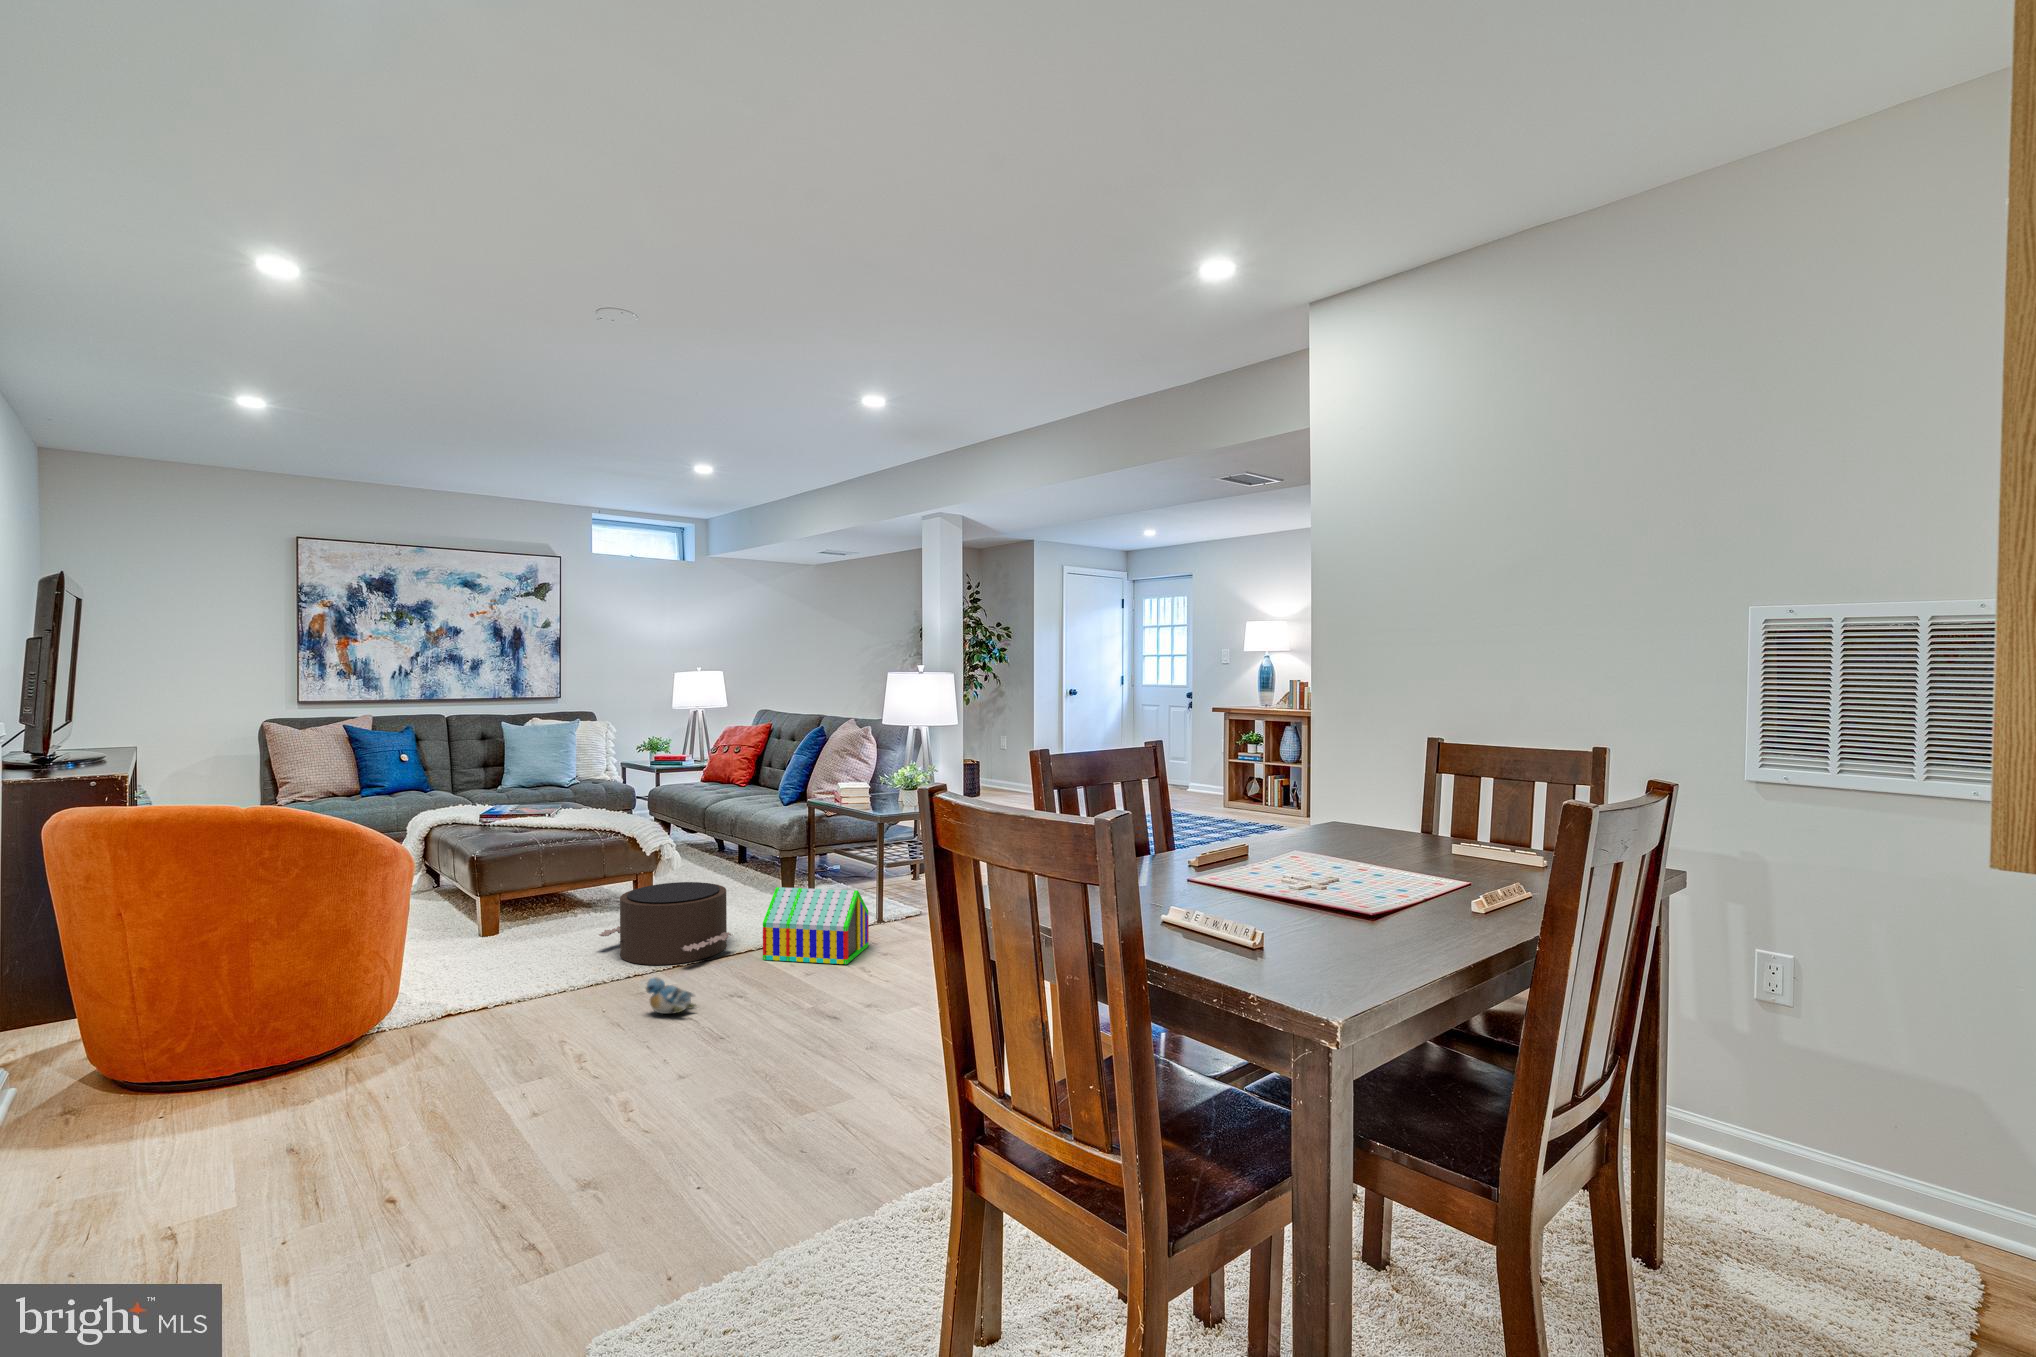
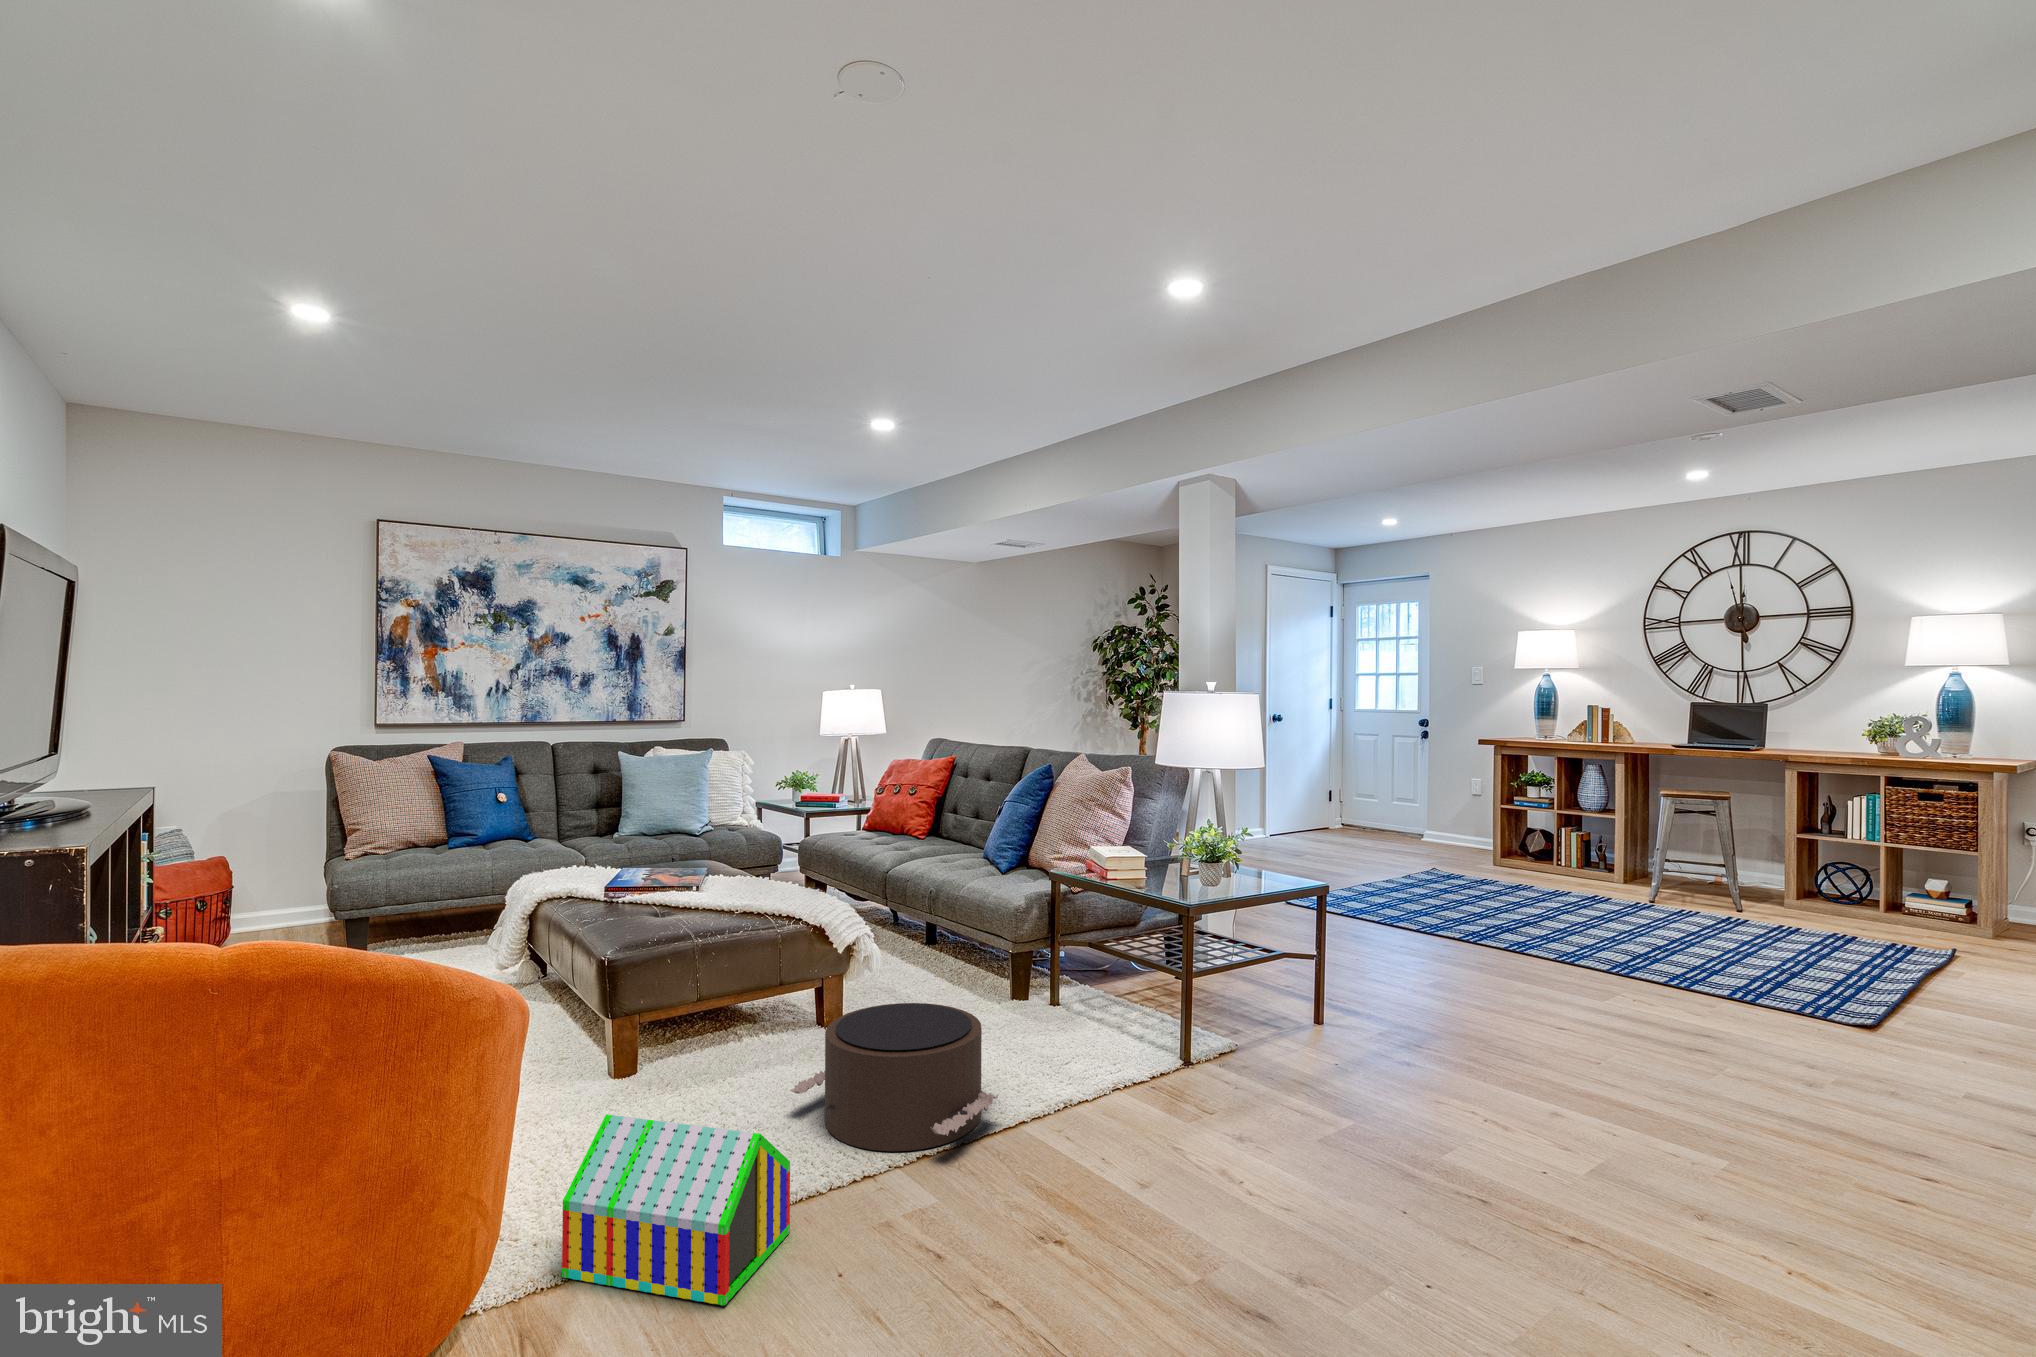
toy house: present [763,887,869,964] -> present [562,1114,790,1305]
plush toy: present [646,978,696,1014] -> none [913,1219,1003,1288]

